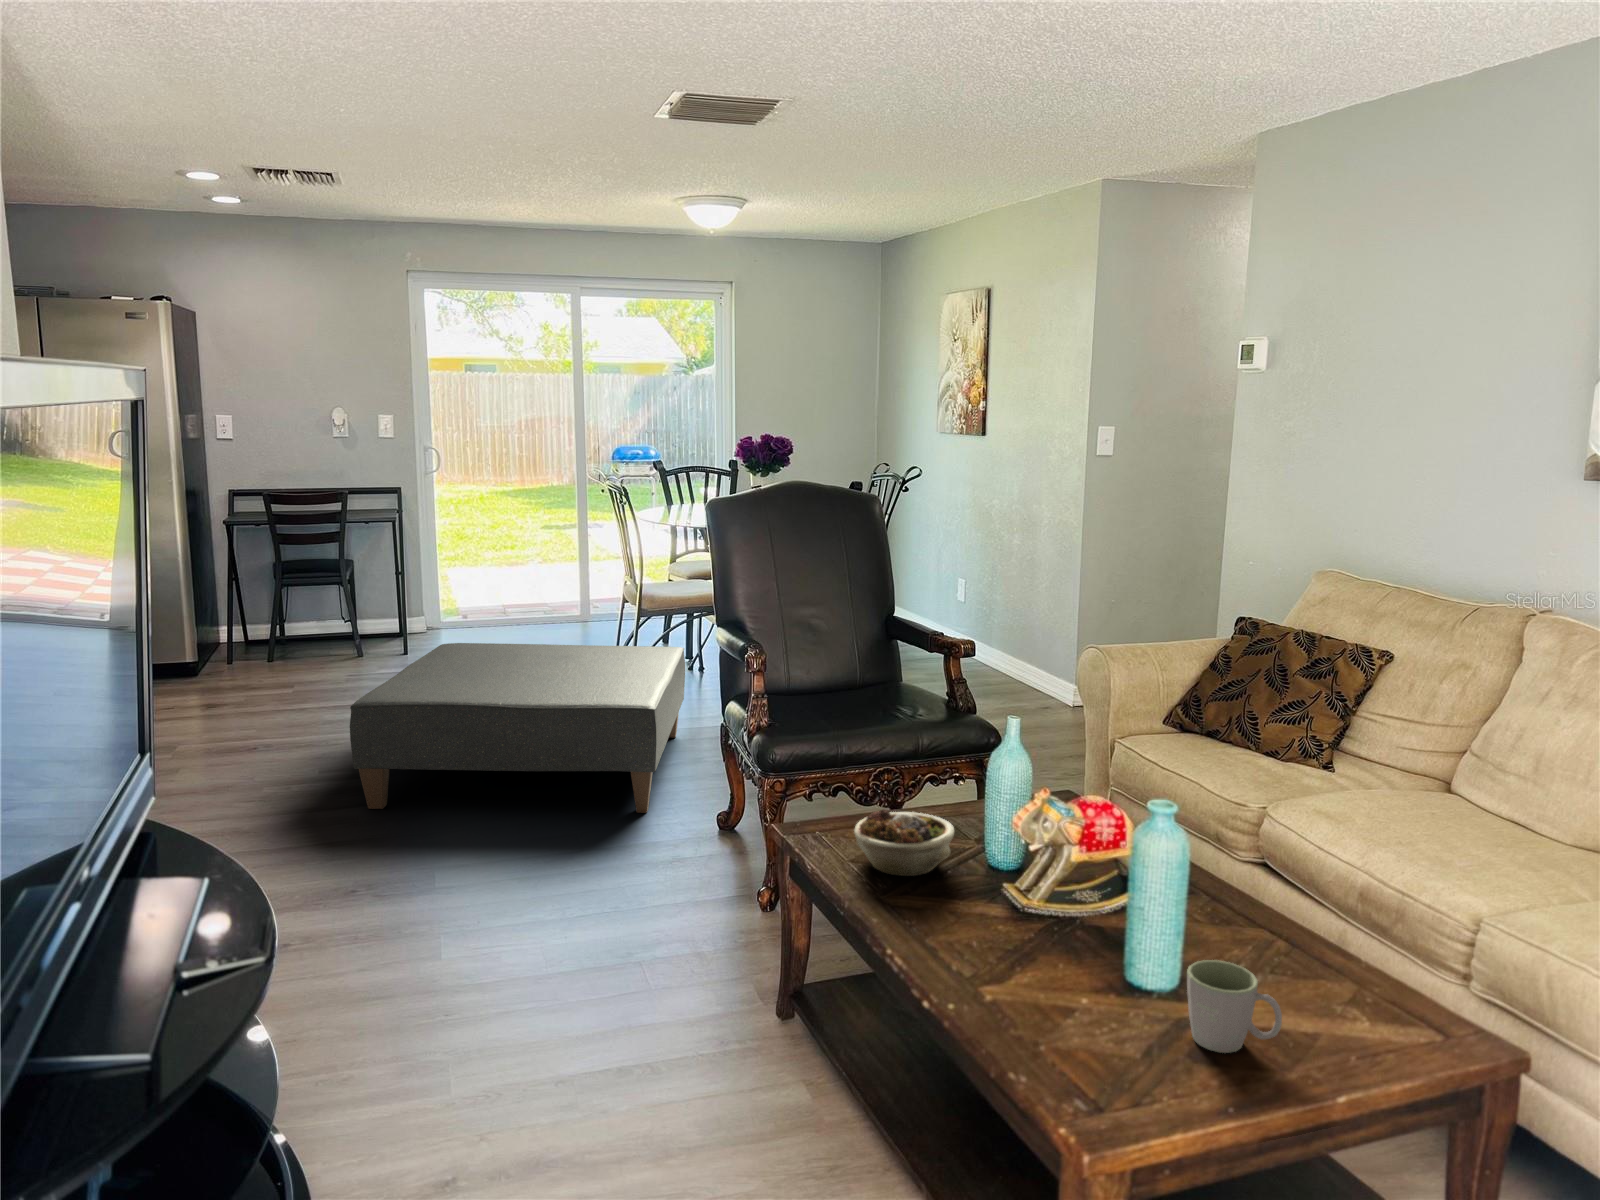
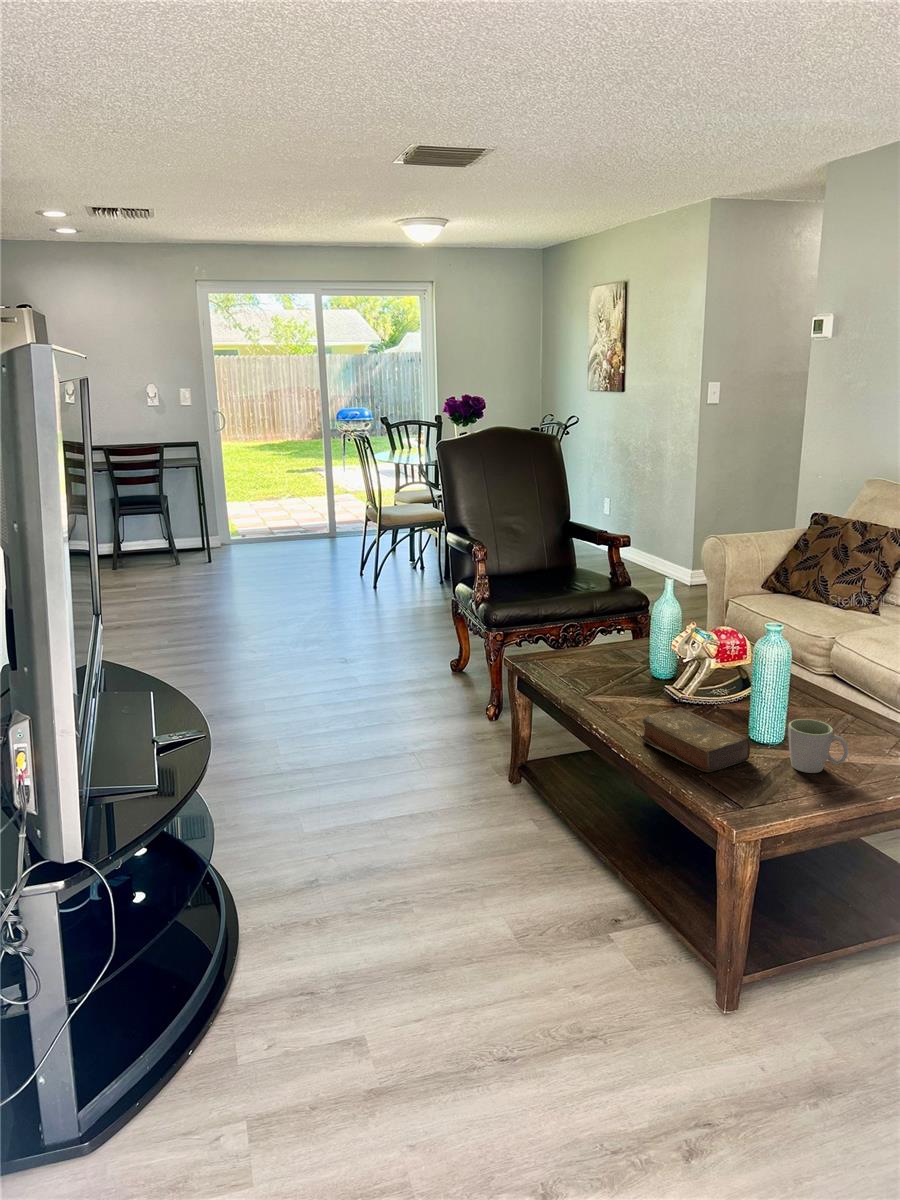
ottoman: present [350,643,685,813] -> none [196,550,417,664]
succulent planter: present [854,810,955,876] -> none [564,642,630,684]
book: none [958,928,1127,1048] -> present [641,707,750,772]

